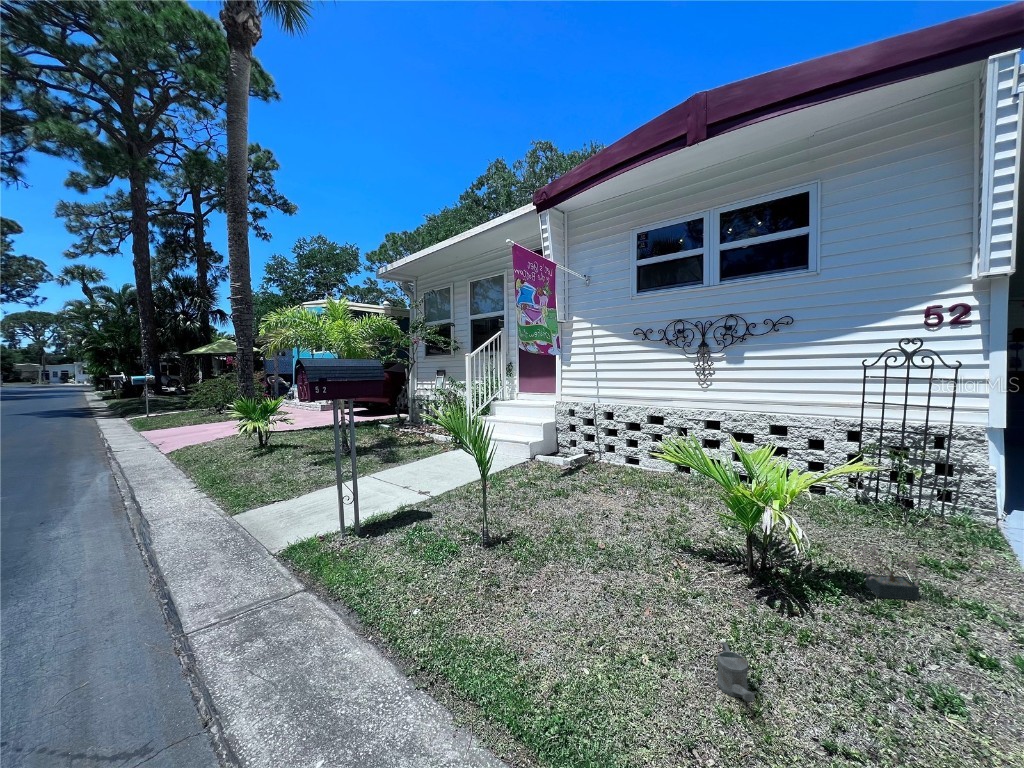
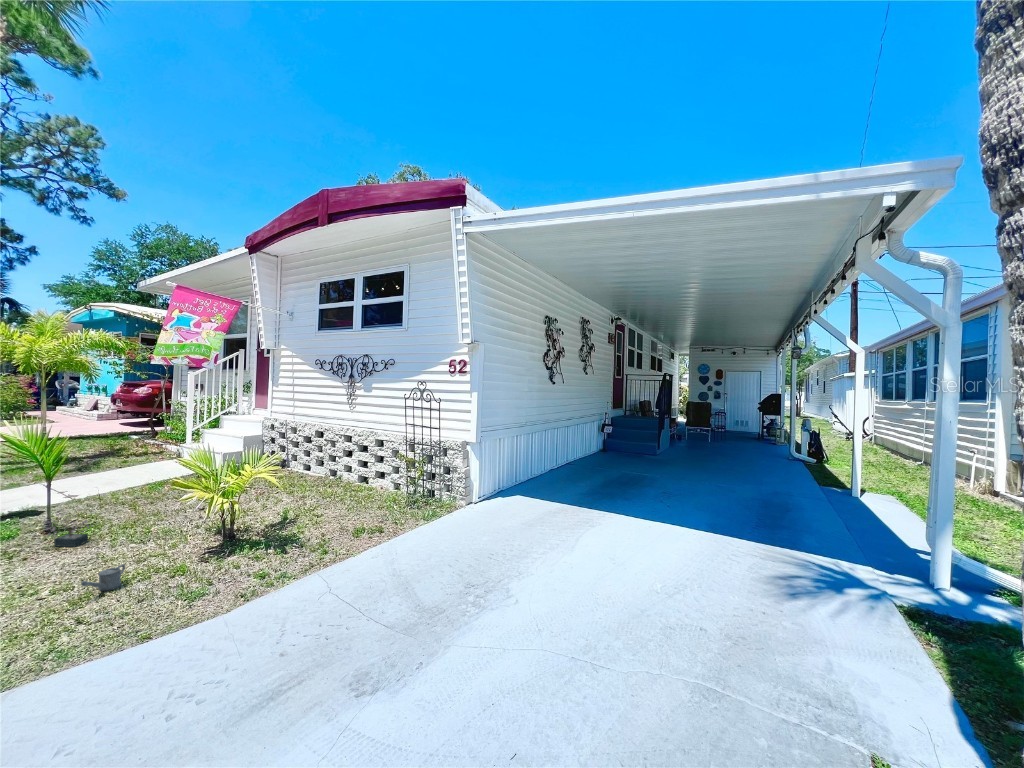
decorative plant: present [854,542,925,600] -> present [47,514,89,547]

